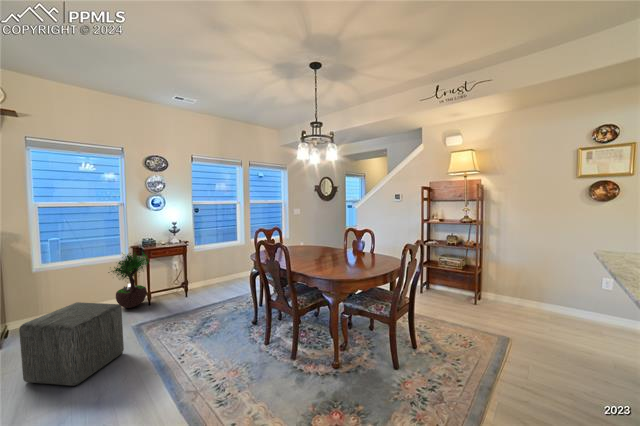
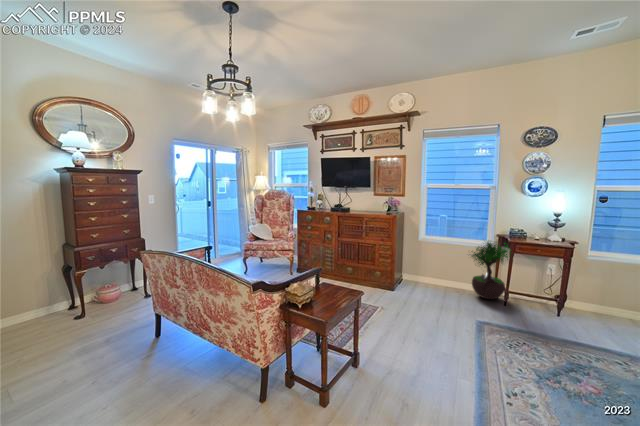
ottoman: present [19,302,124,386] -> none [384,273,458,346]

